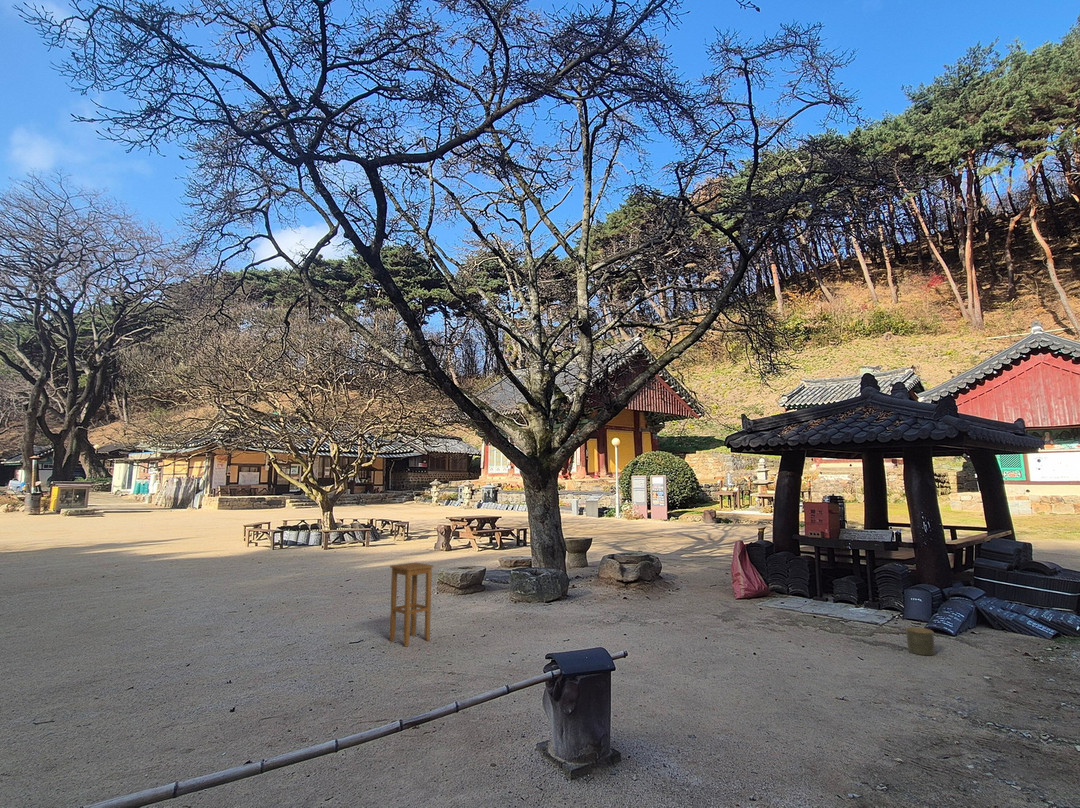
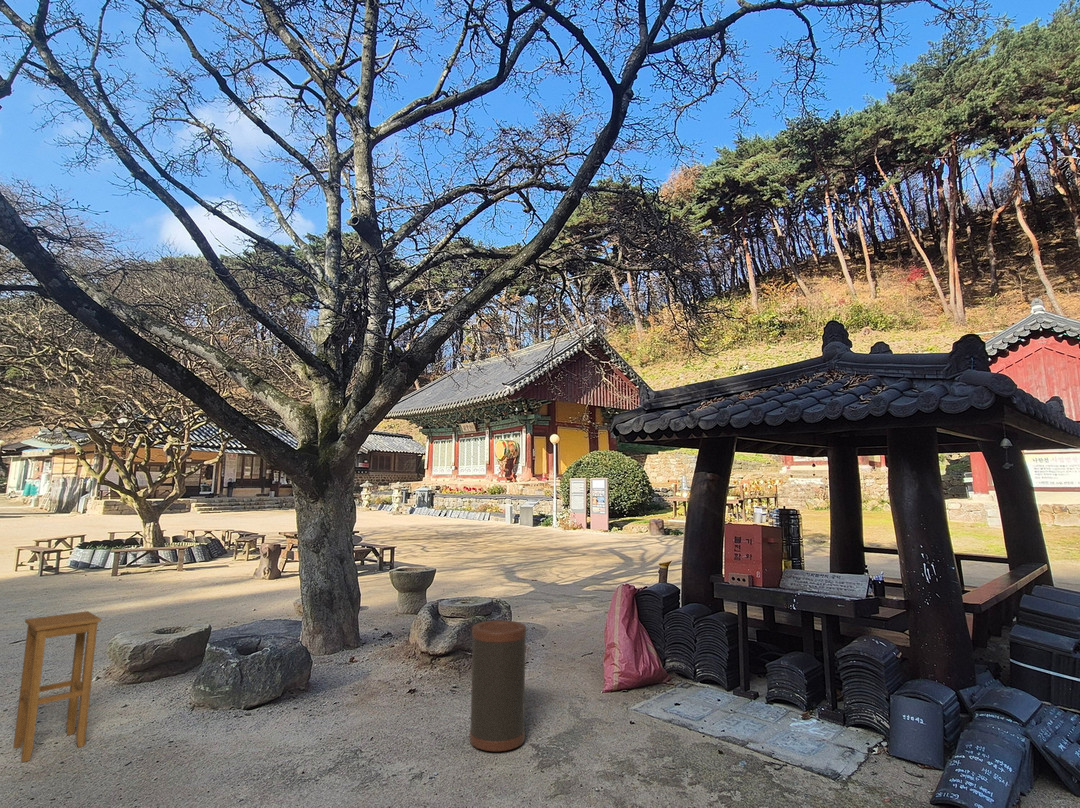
trash can: none [657,567,693,643] -> present [470,620,526,751]
planter: present [906,627,935,655] -> none [863,727,909,781]

